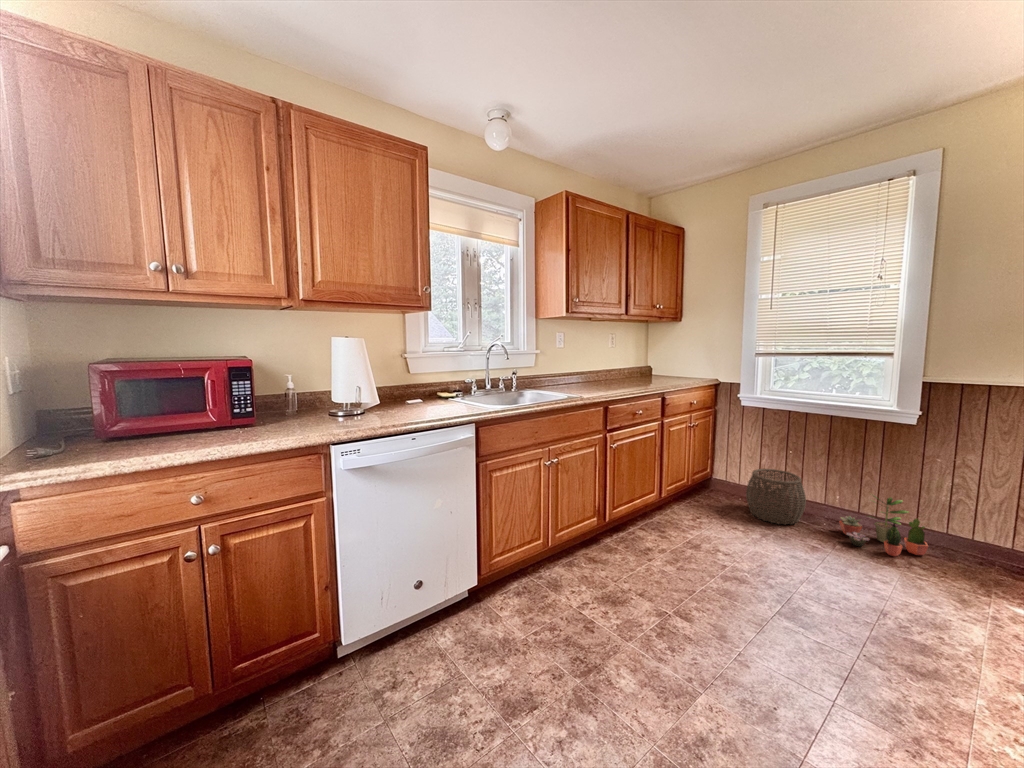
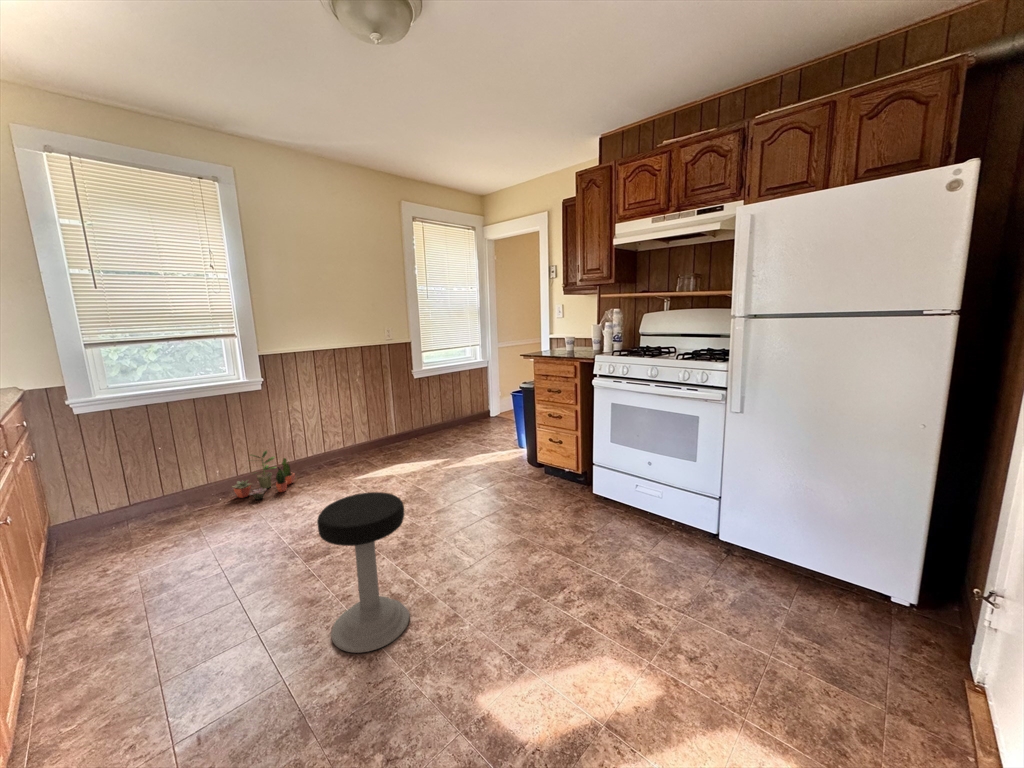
woven basket: present [746,469,806,525] -> none [131,467,205,531]
stool: none [667,540,773,738] -> present [317,492,410,653]

